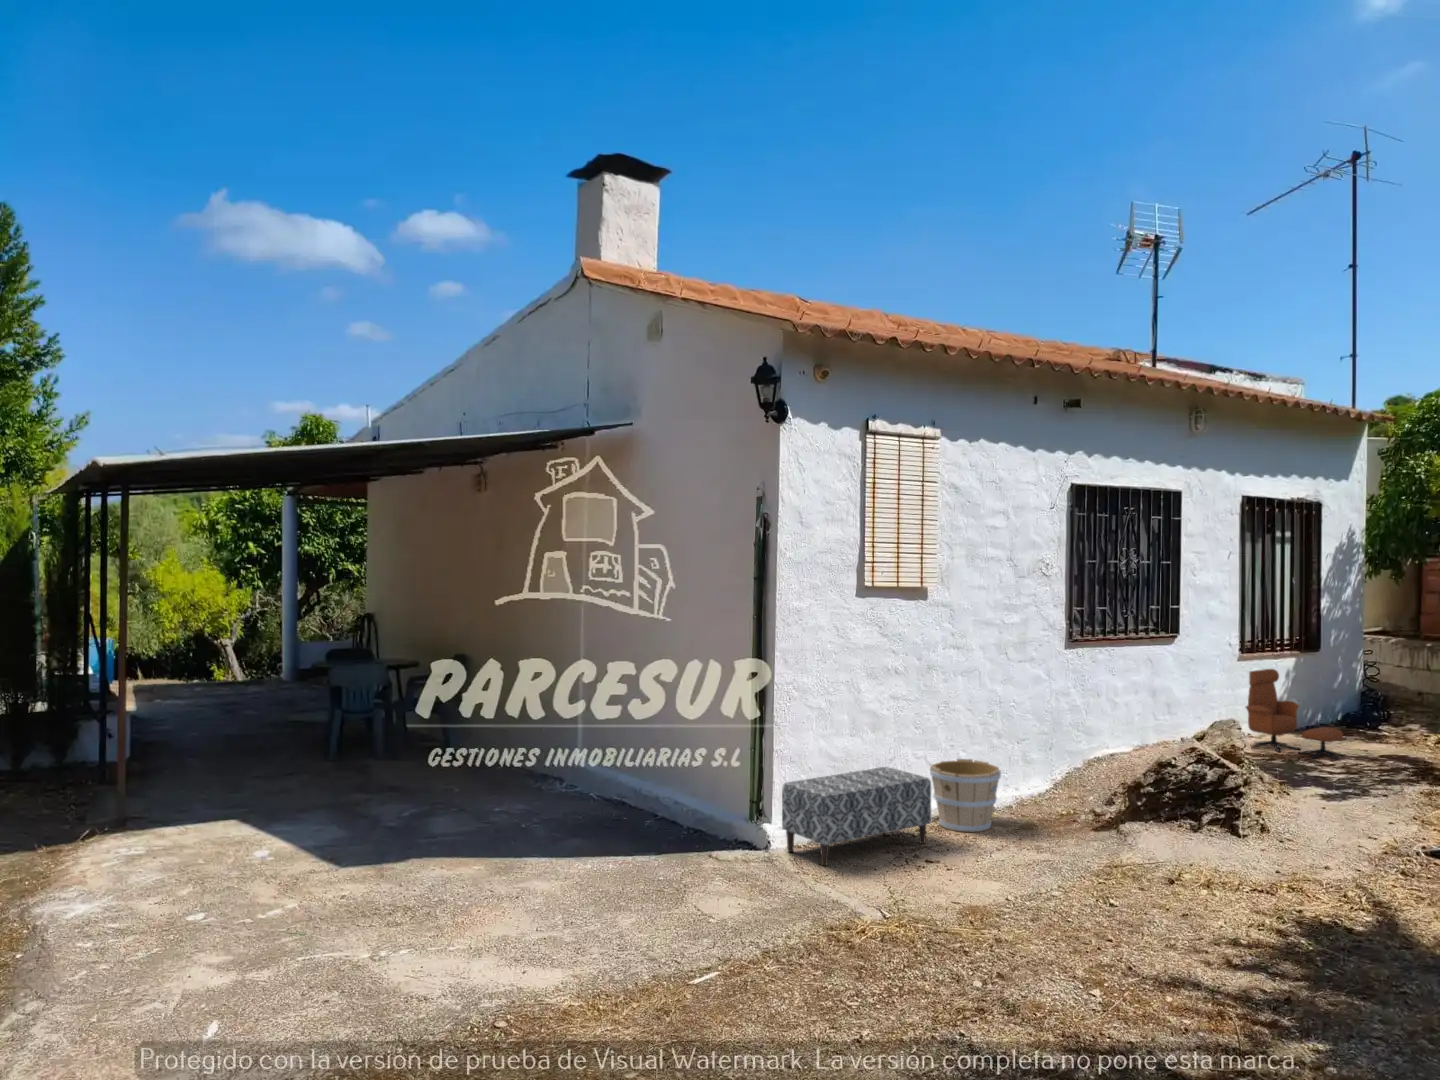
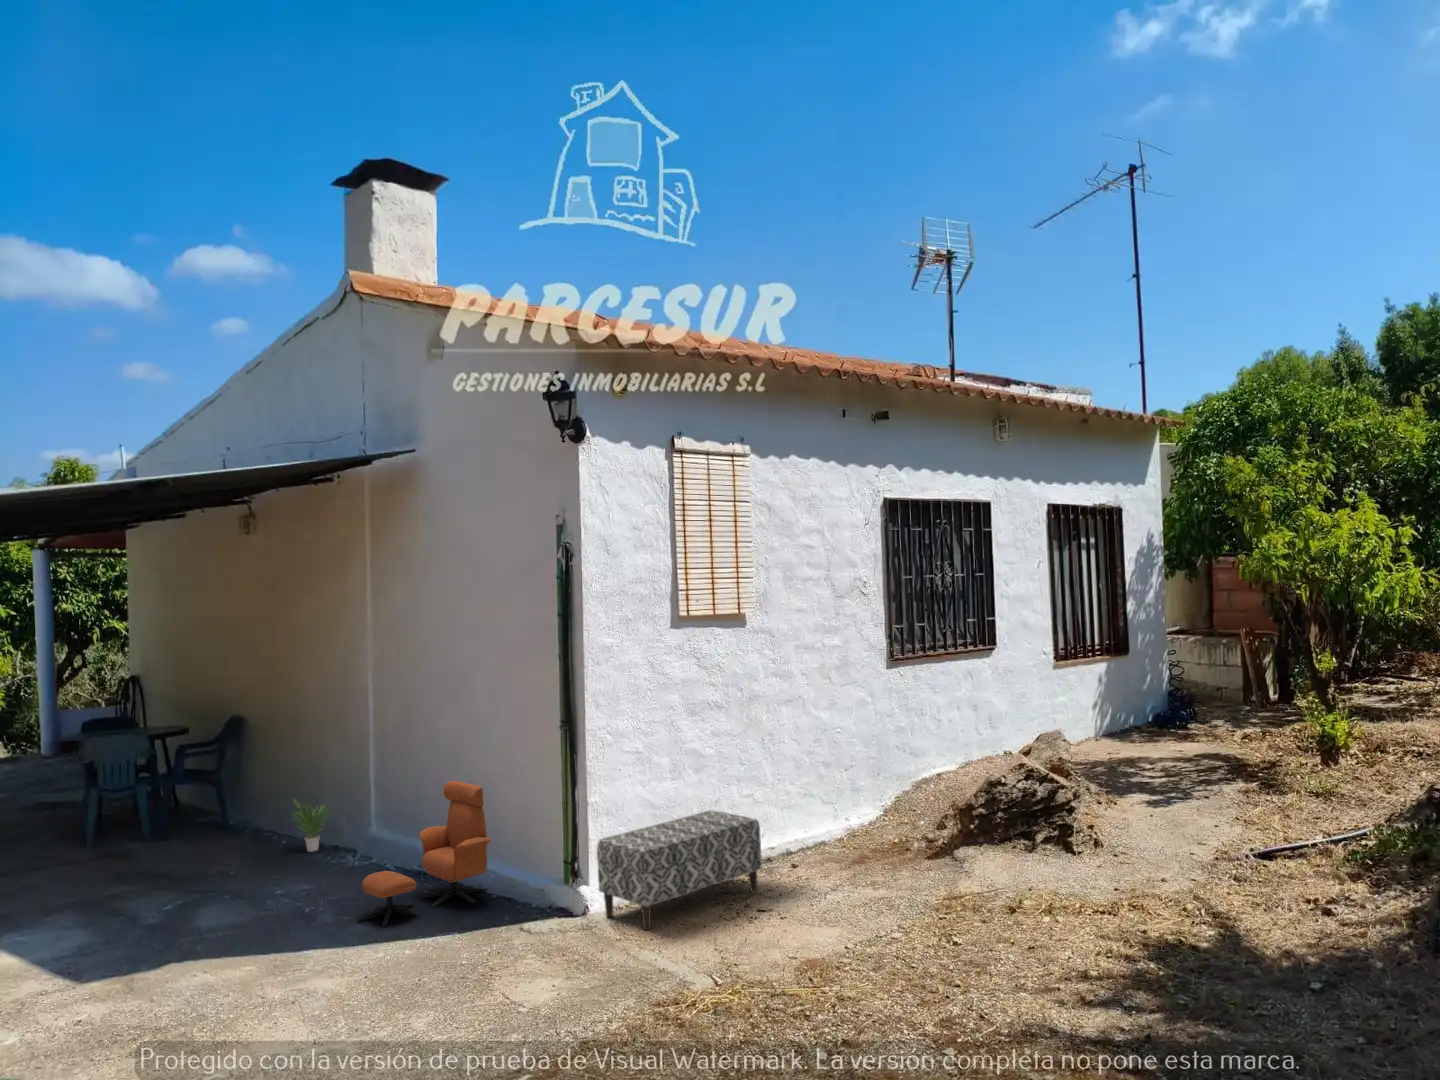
lounge chair: present [1246,669,1344,760] -> present [357,781,490,926]
potted plant: none [503,725,546,775] -> present [292,801,326,852]
wooden bucket: present [930,759,1001,832] -> none [758,794,833,874]

